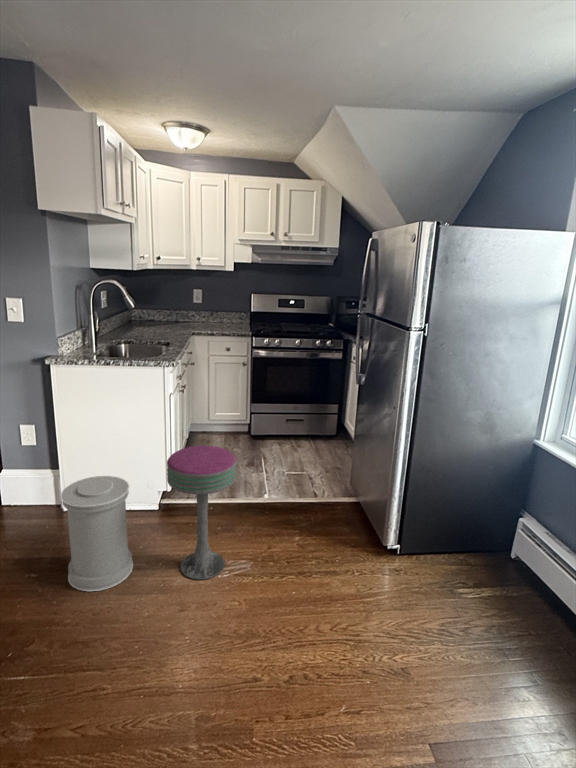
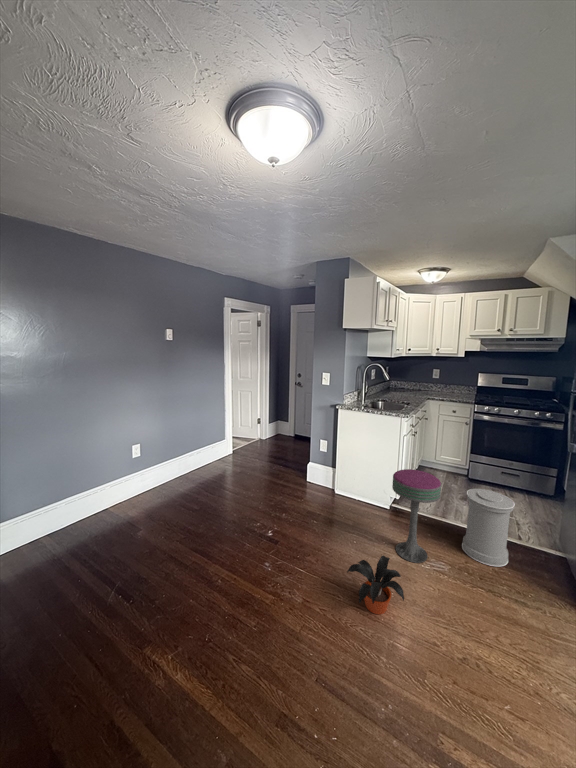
trash can: present [61,476,133,591] -> present [462,489,515,567]
potted plant: none [116,593,212,687] -> present [347,556,404,615]

